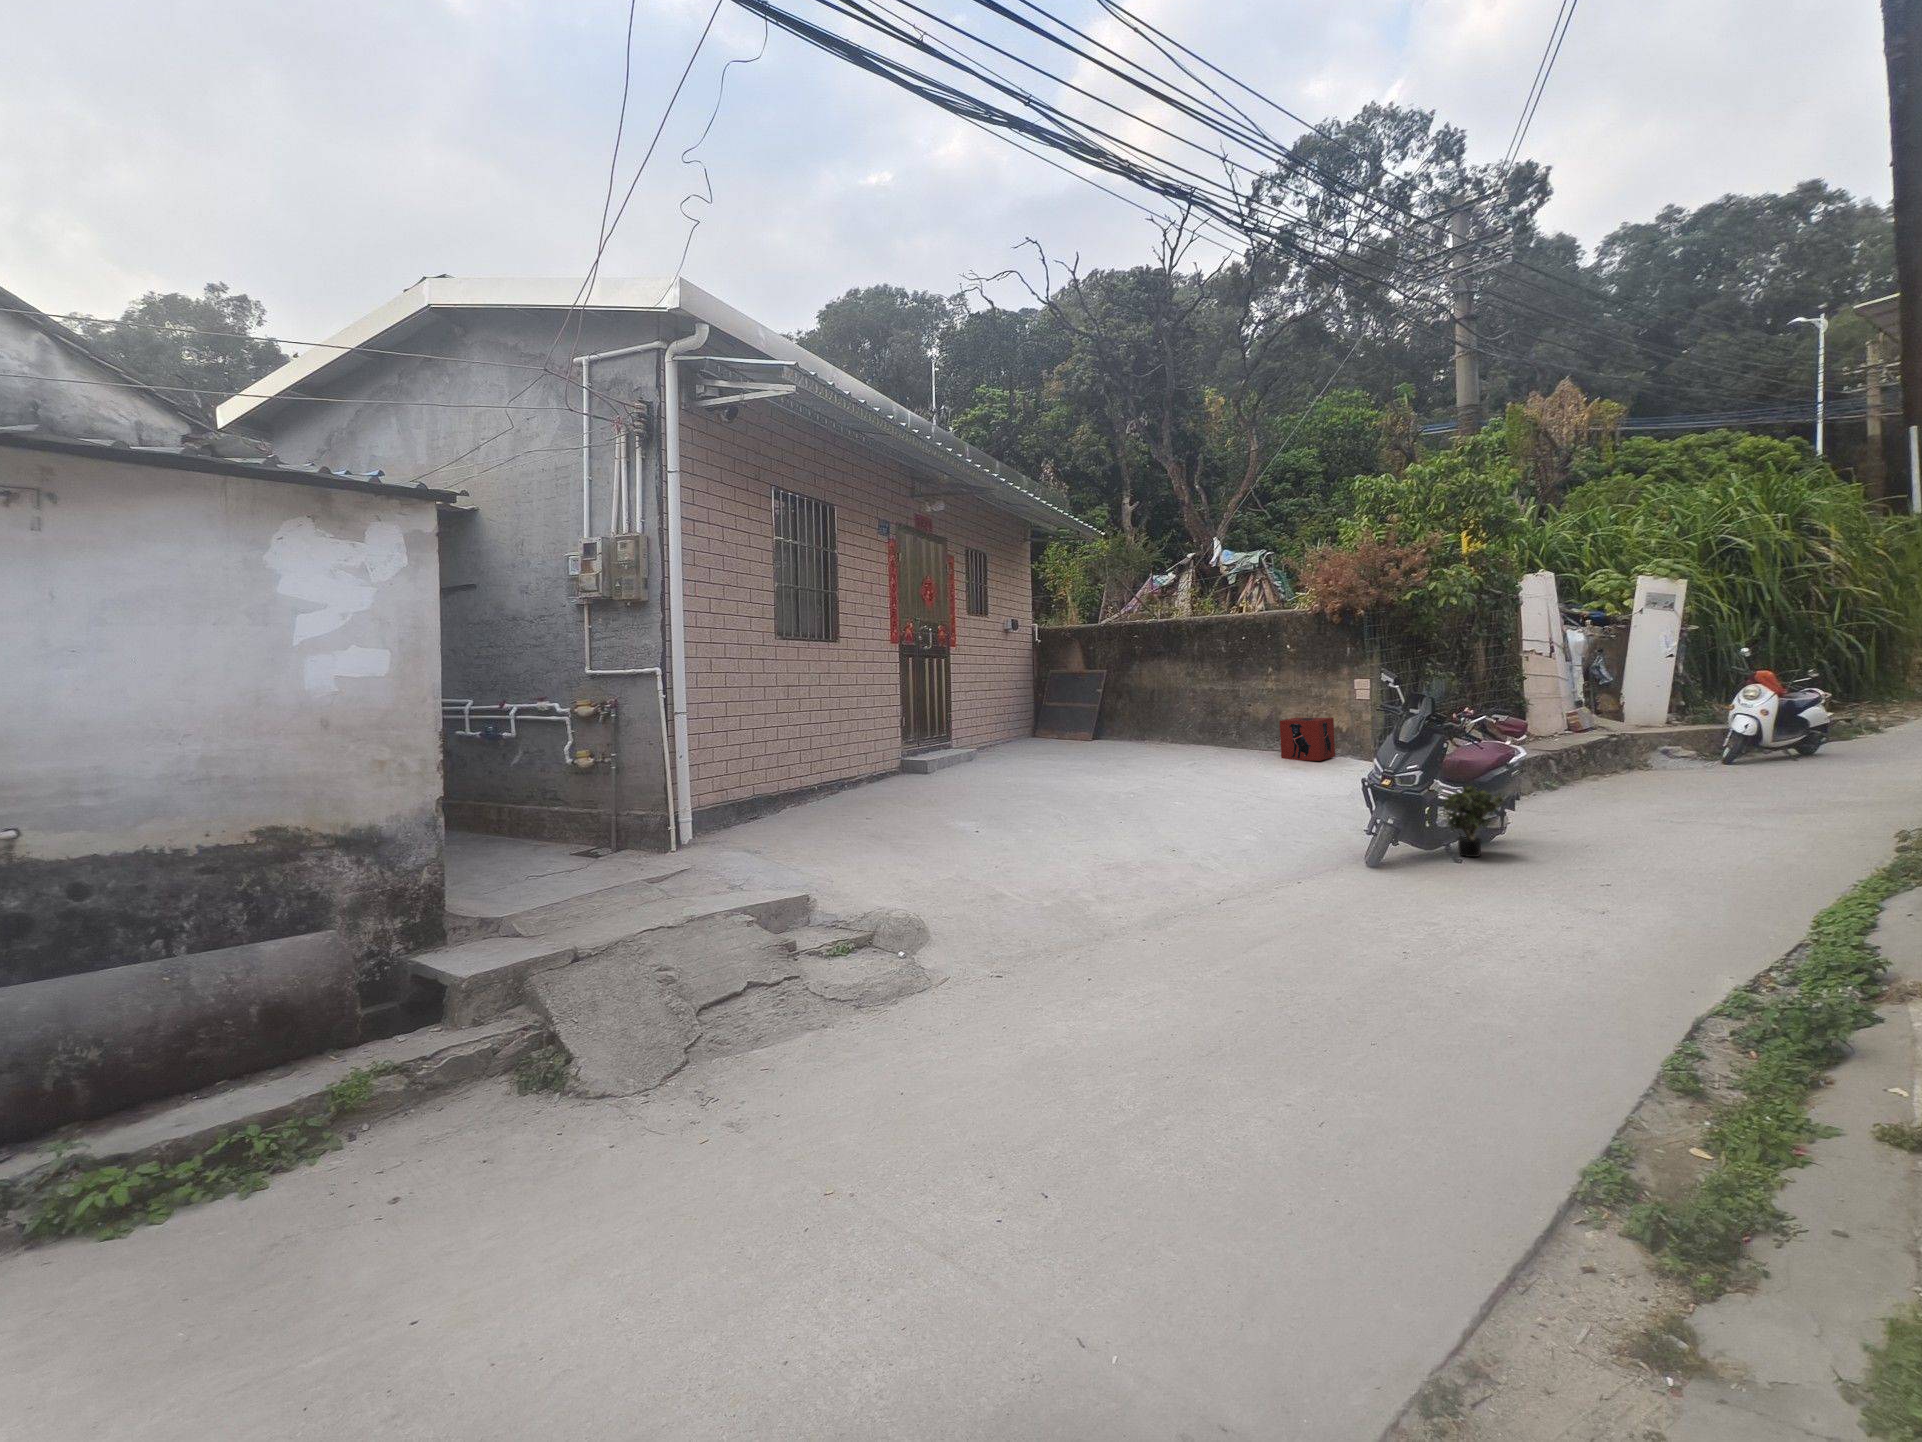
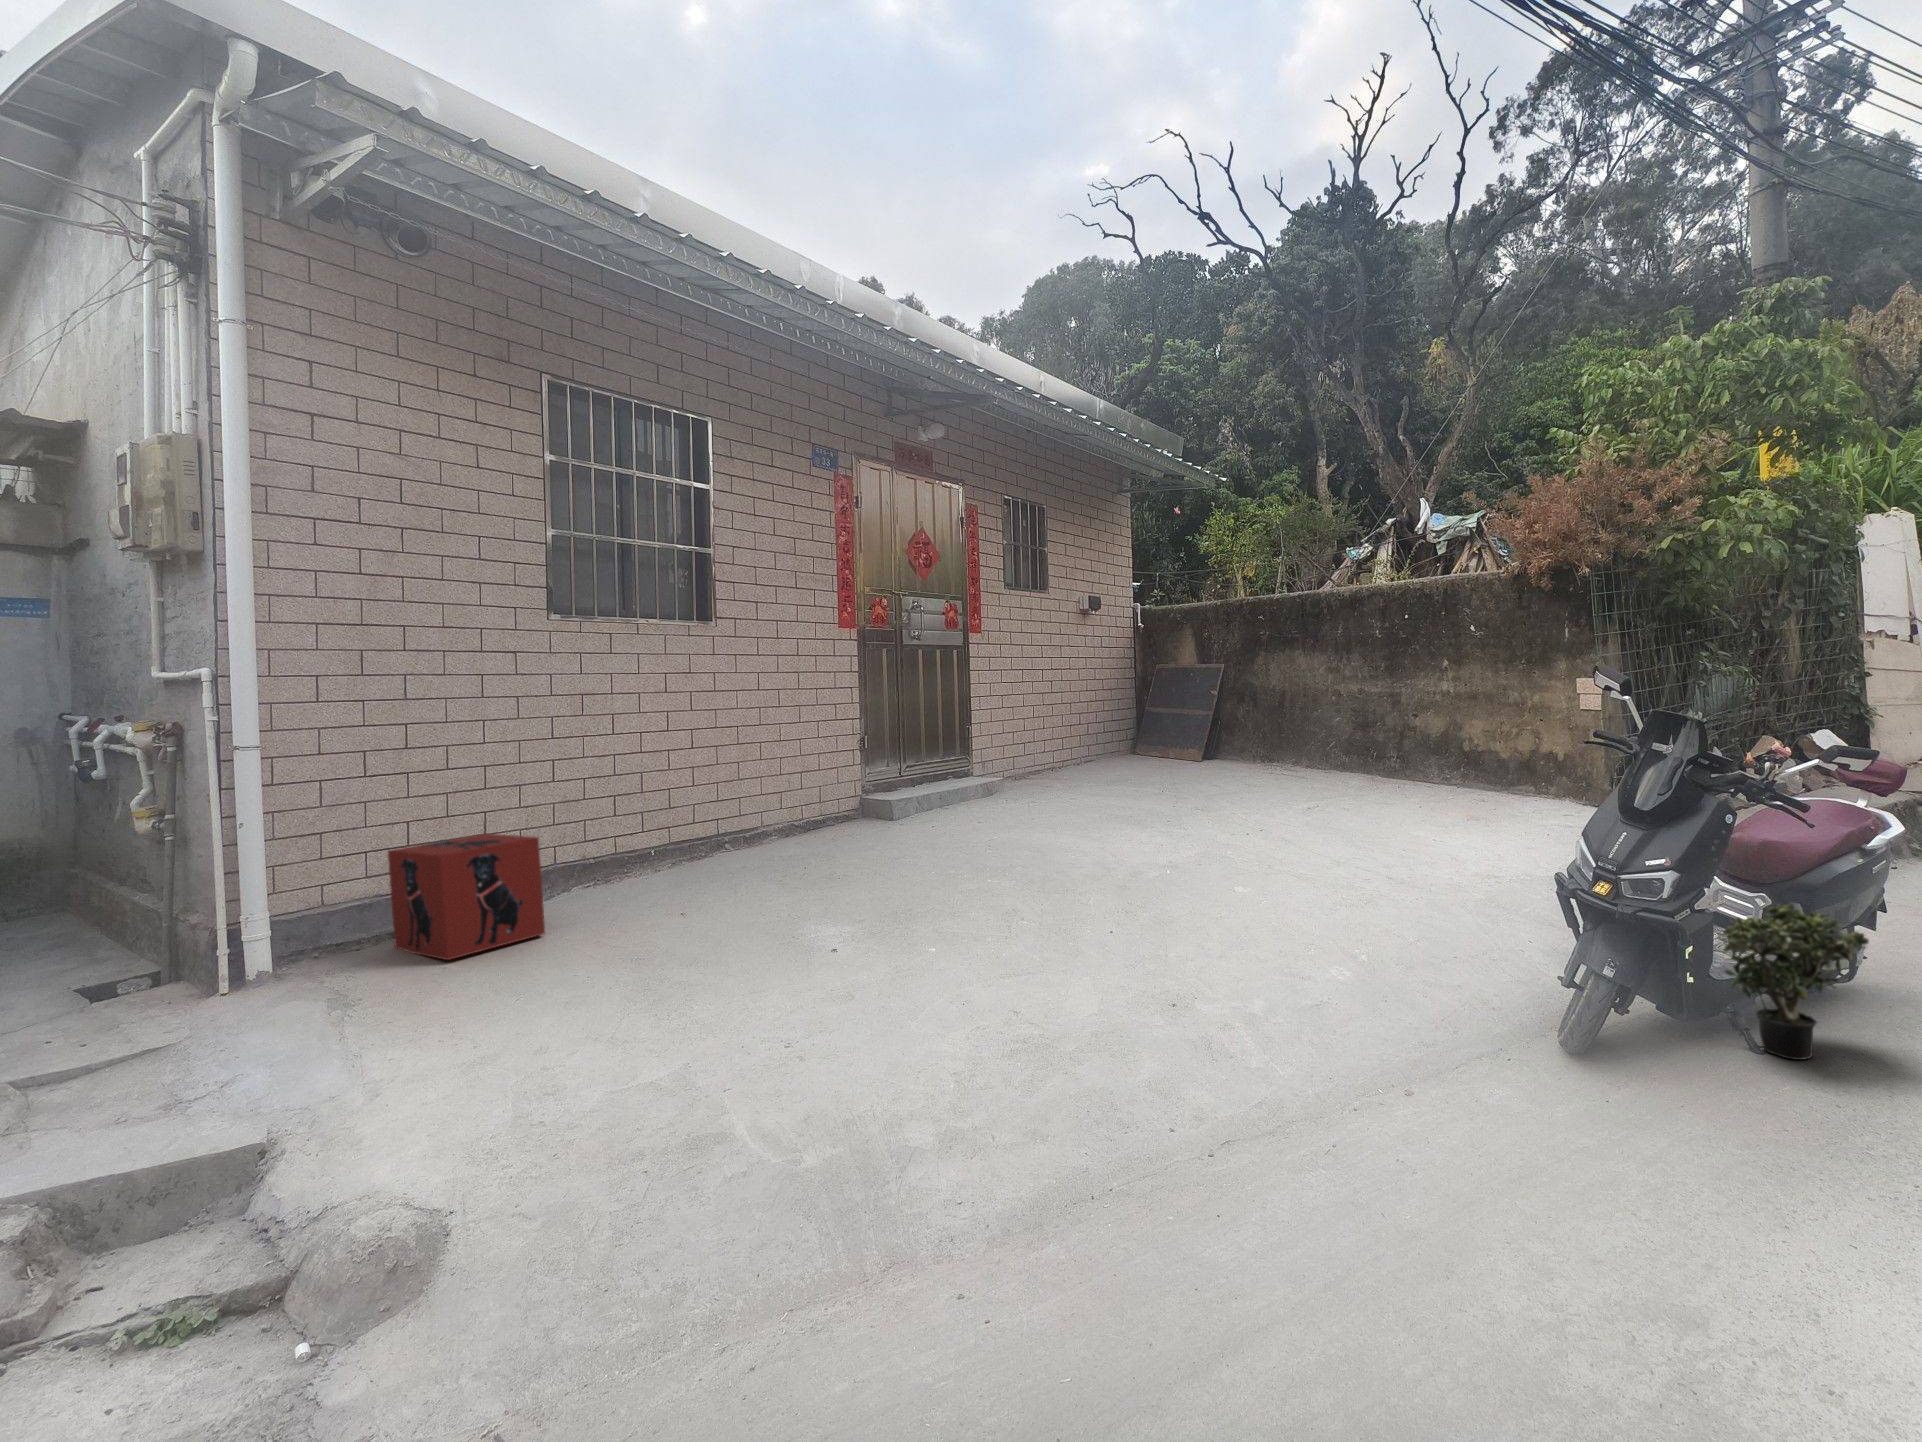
storage box: present [1280,718,1335,761] -> present [388,834,545,960]

